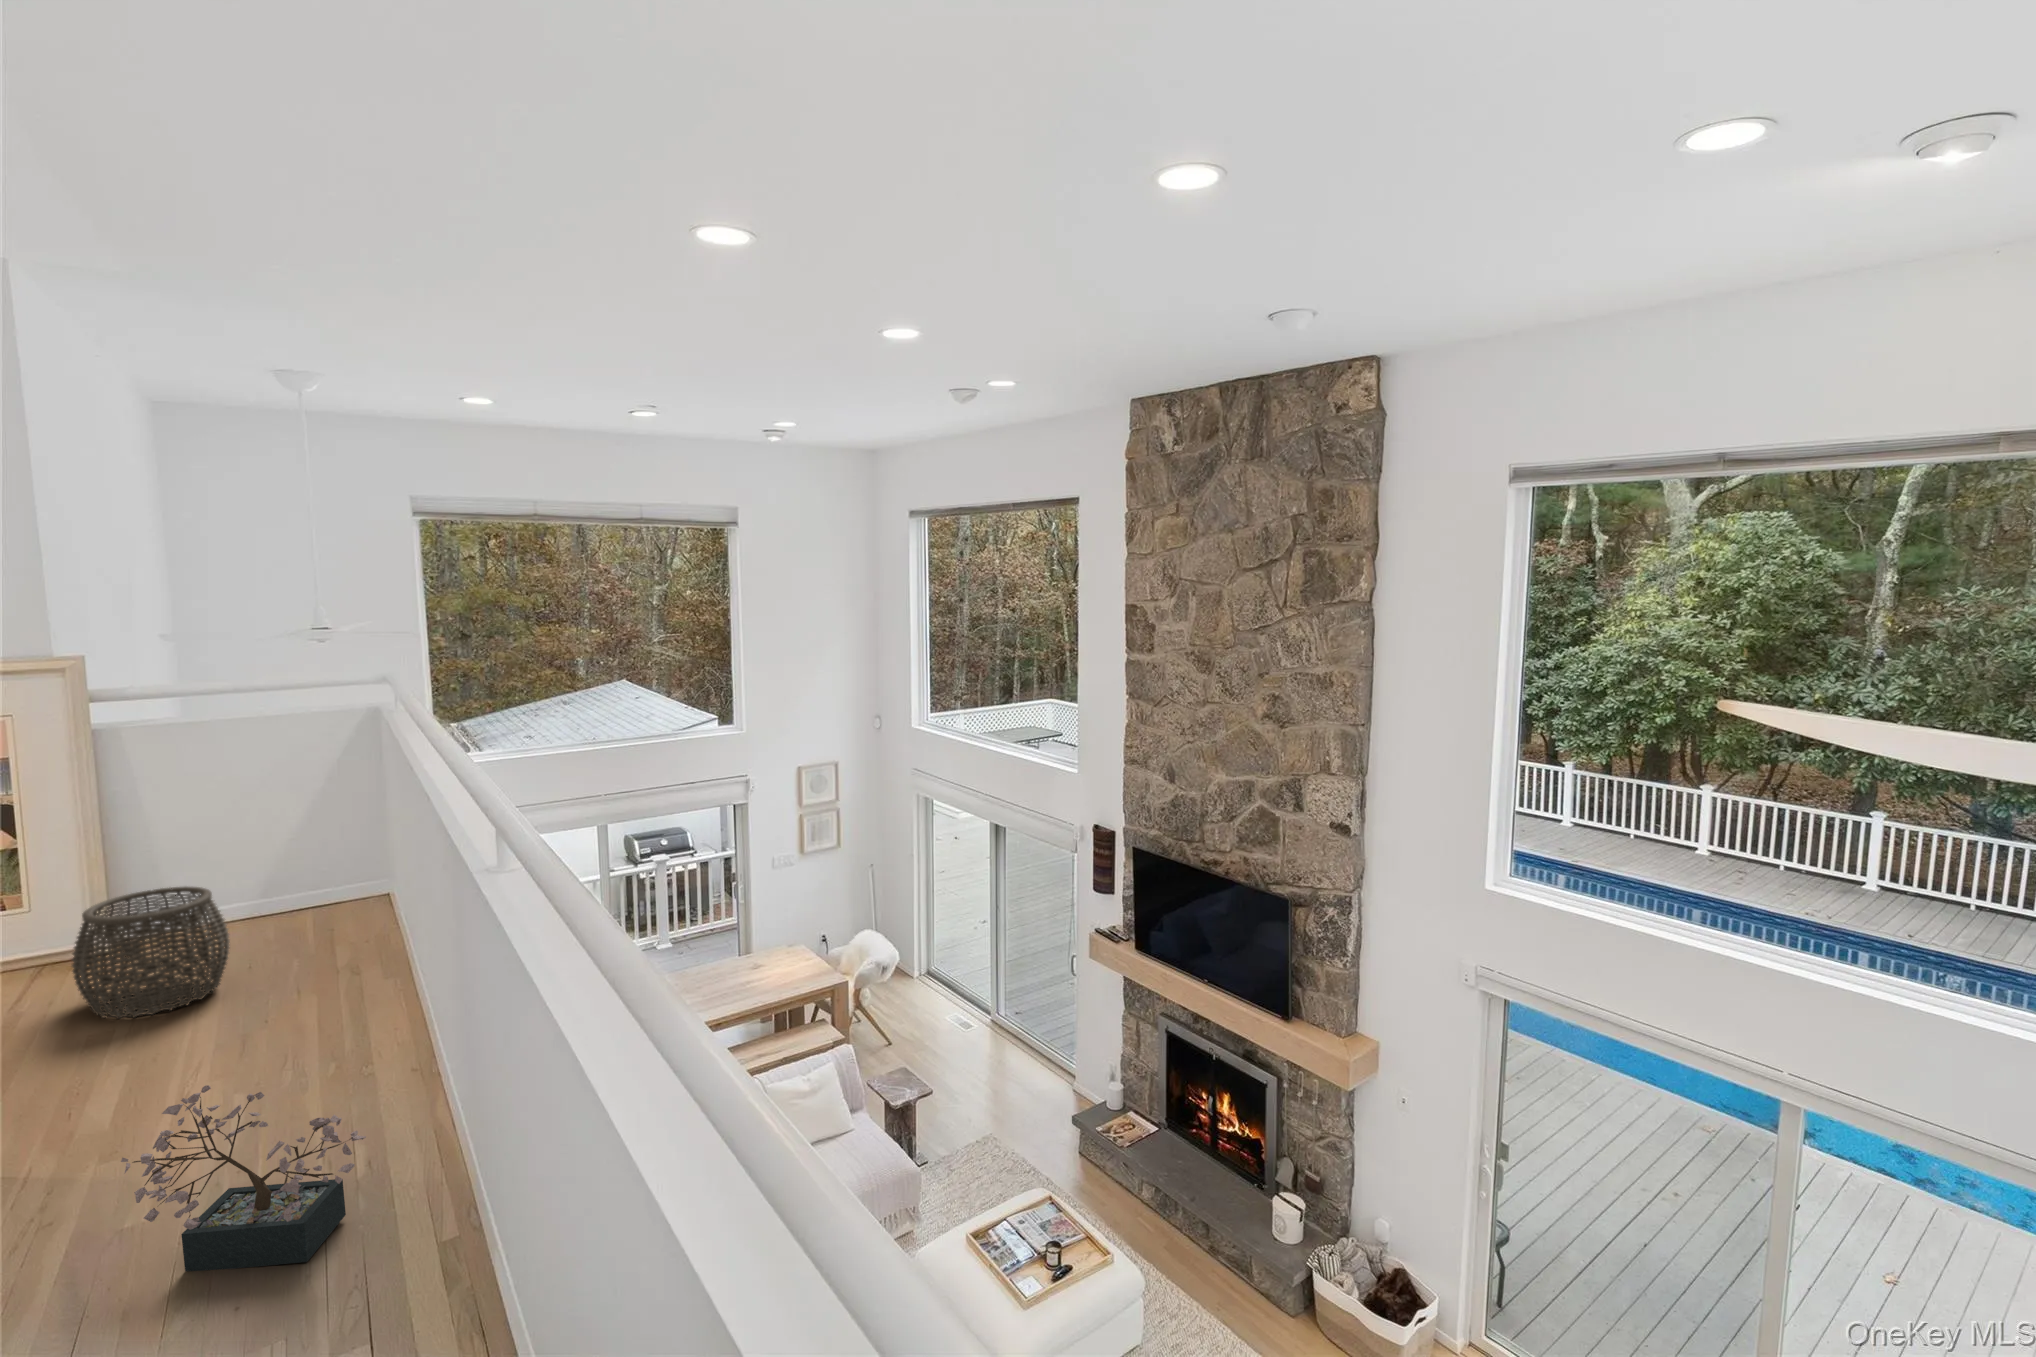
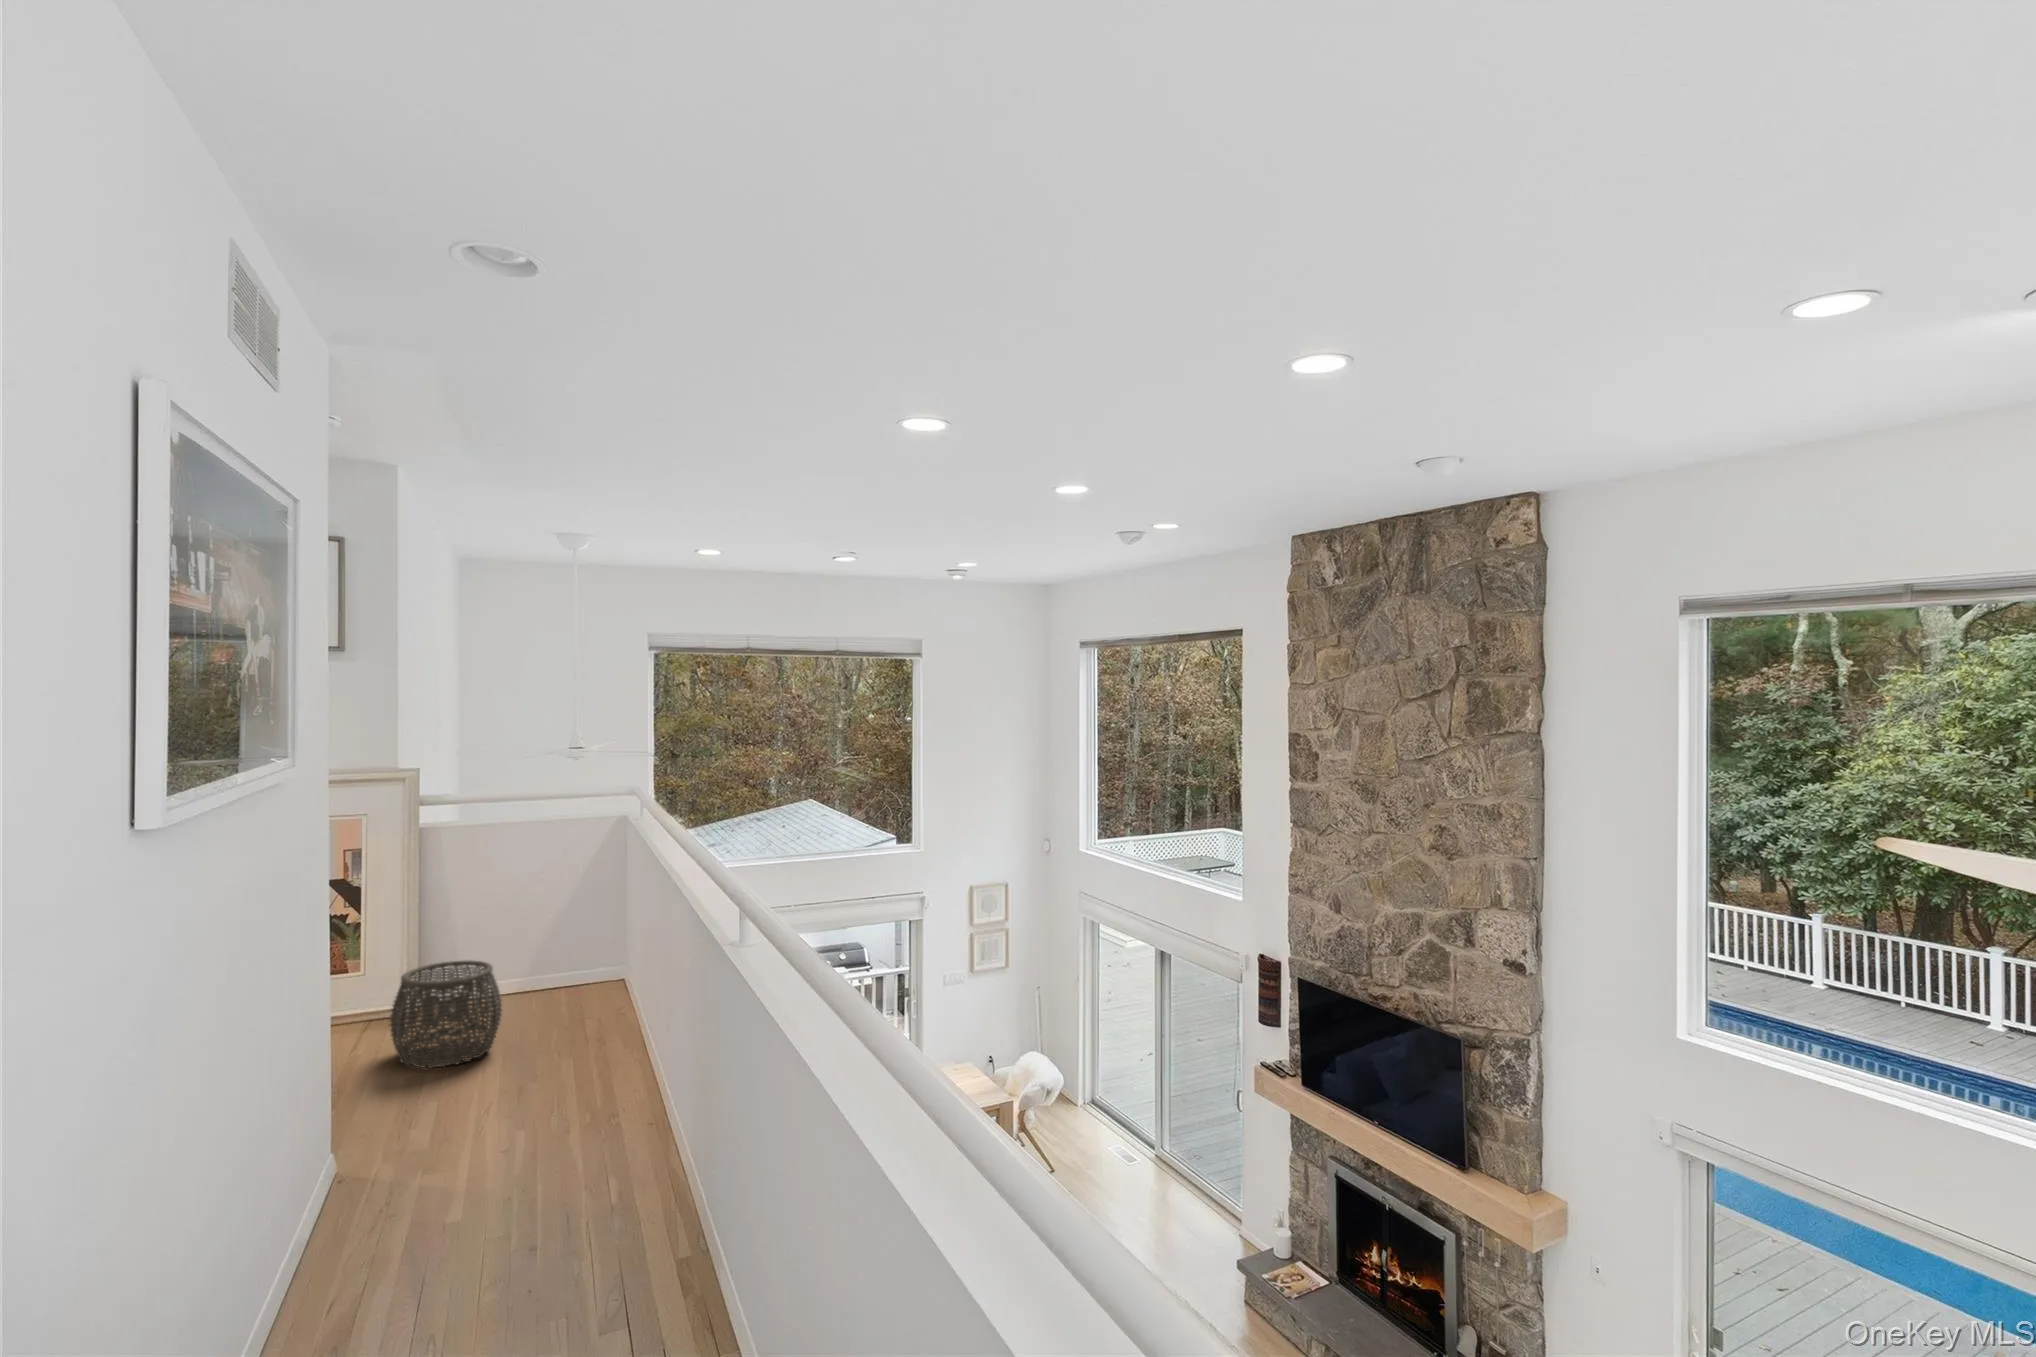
decorative plant: present [121,1085,366,1271] -> none [456,1112,623,1266]

